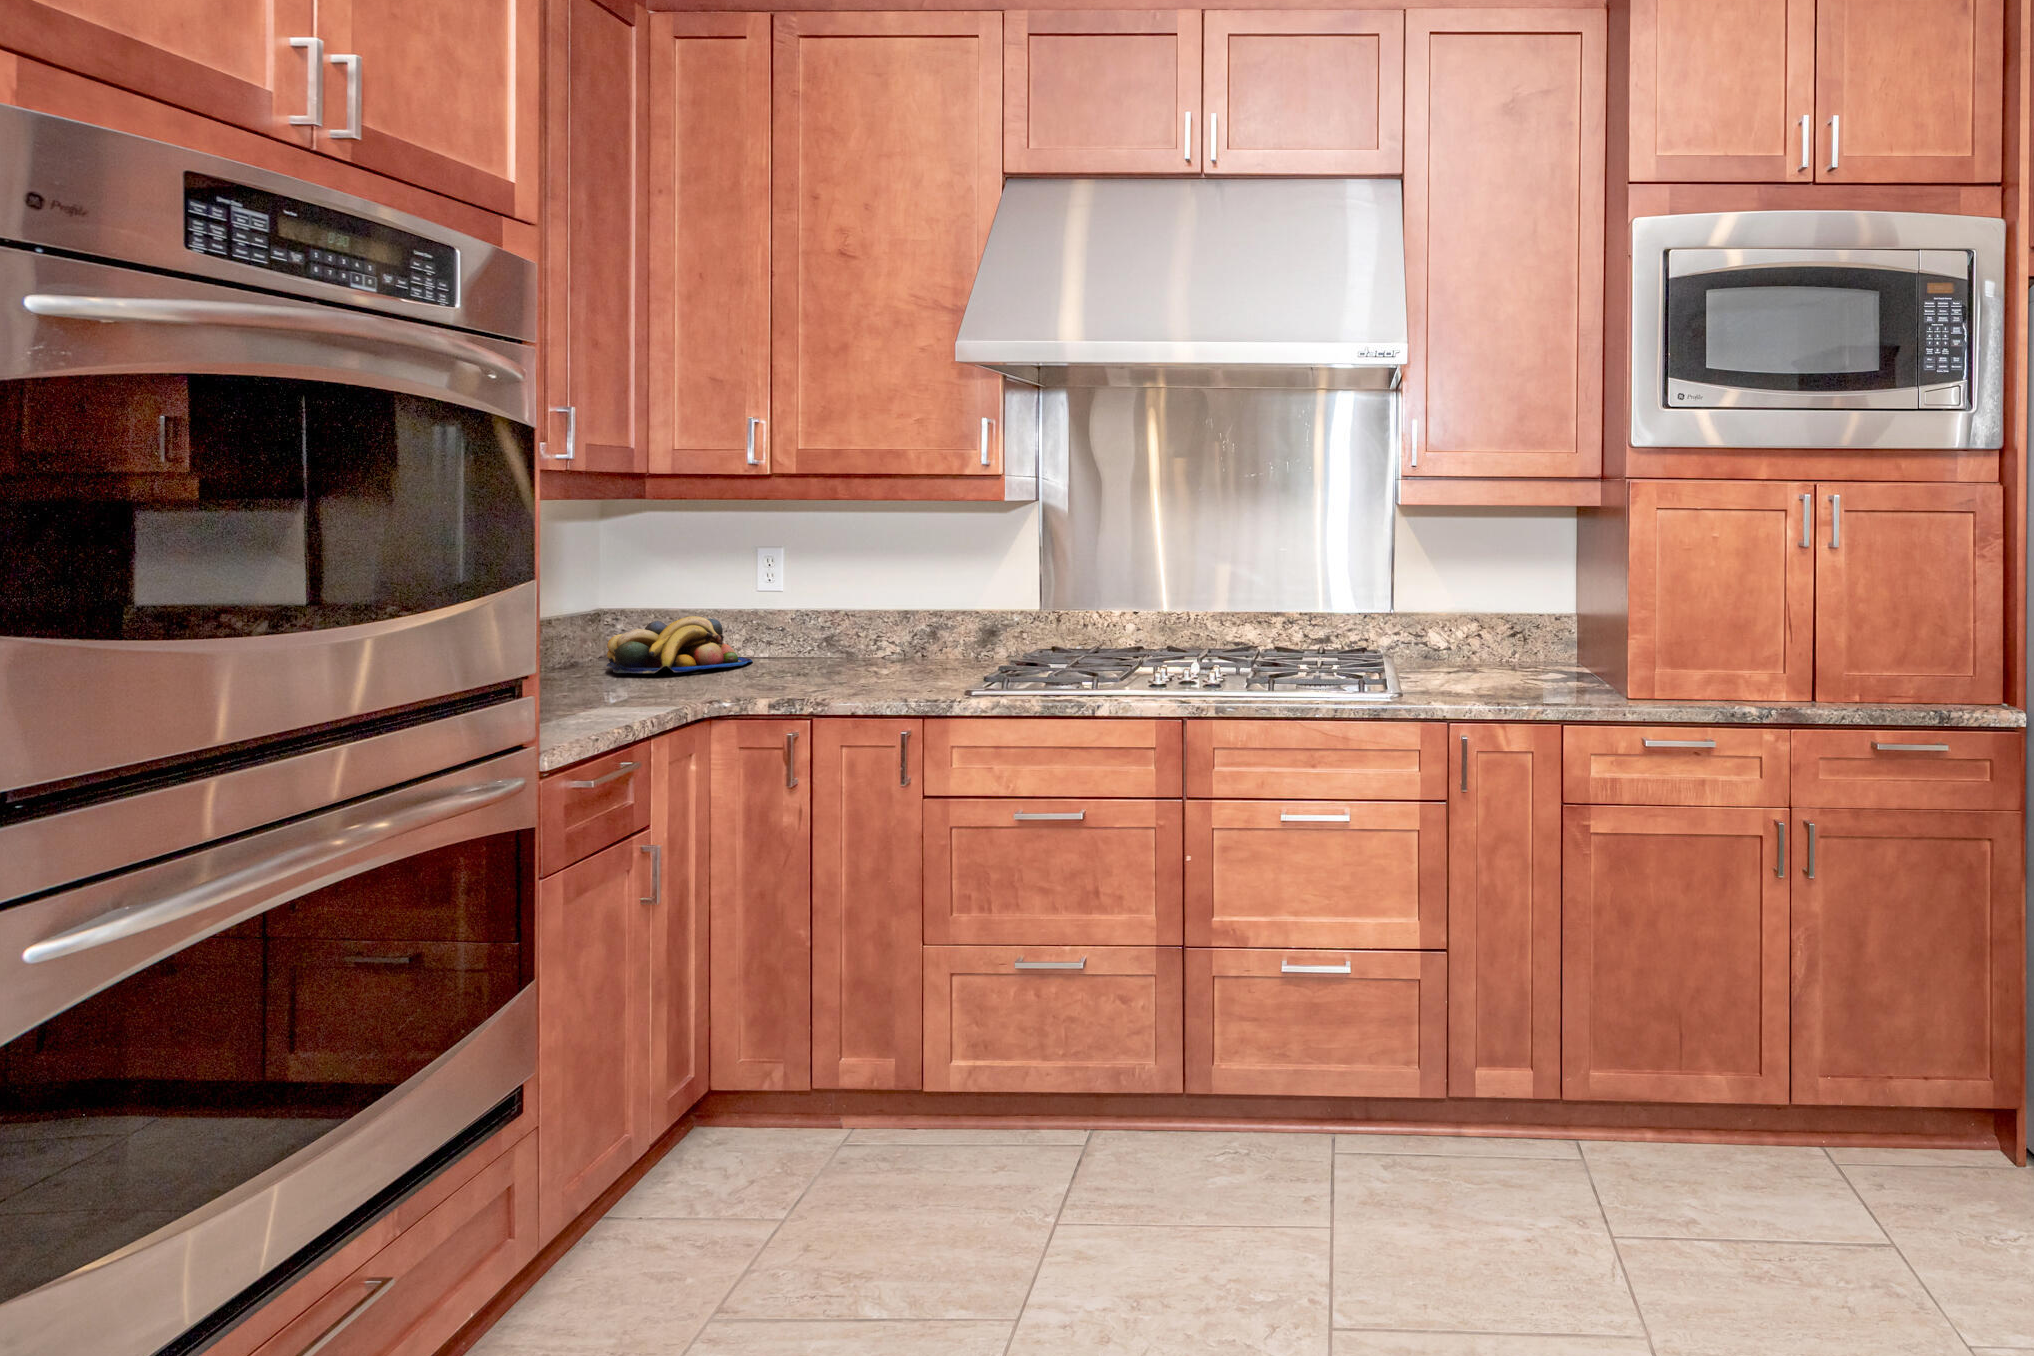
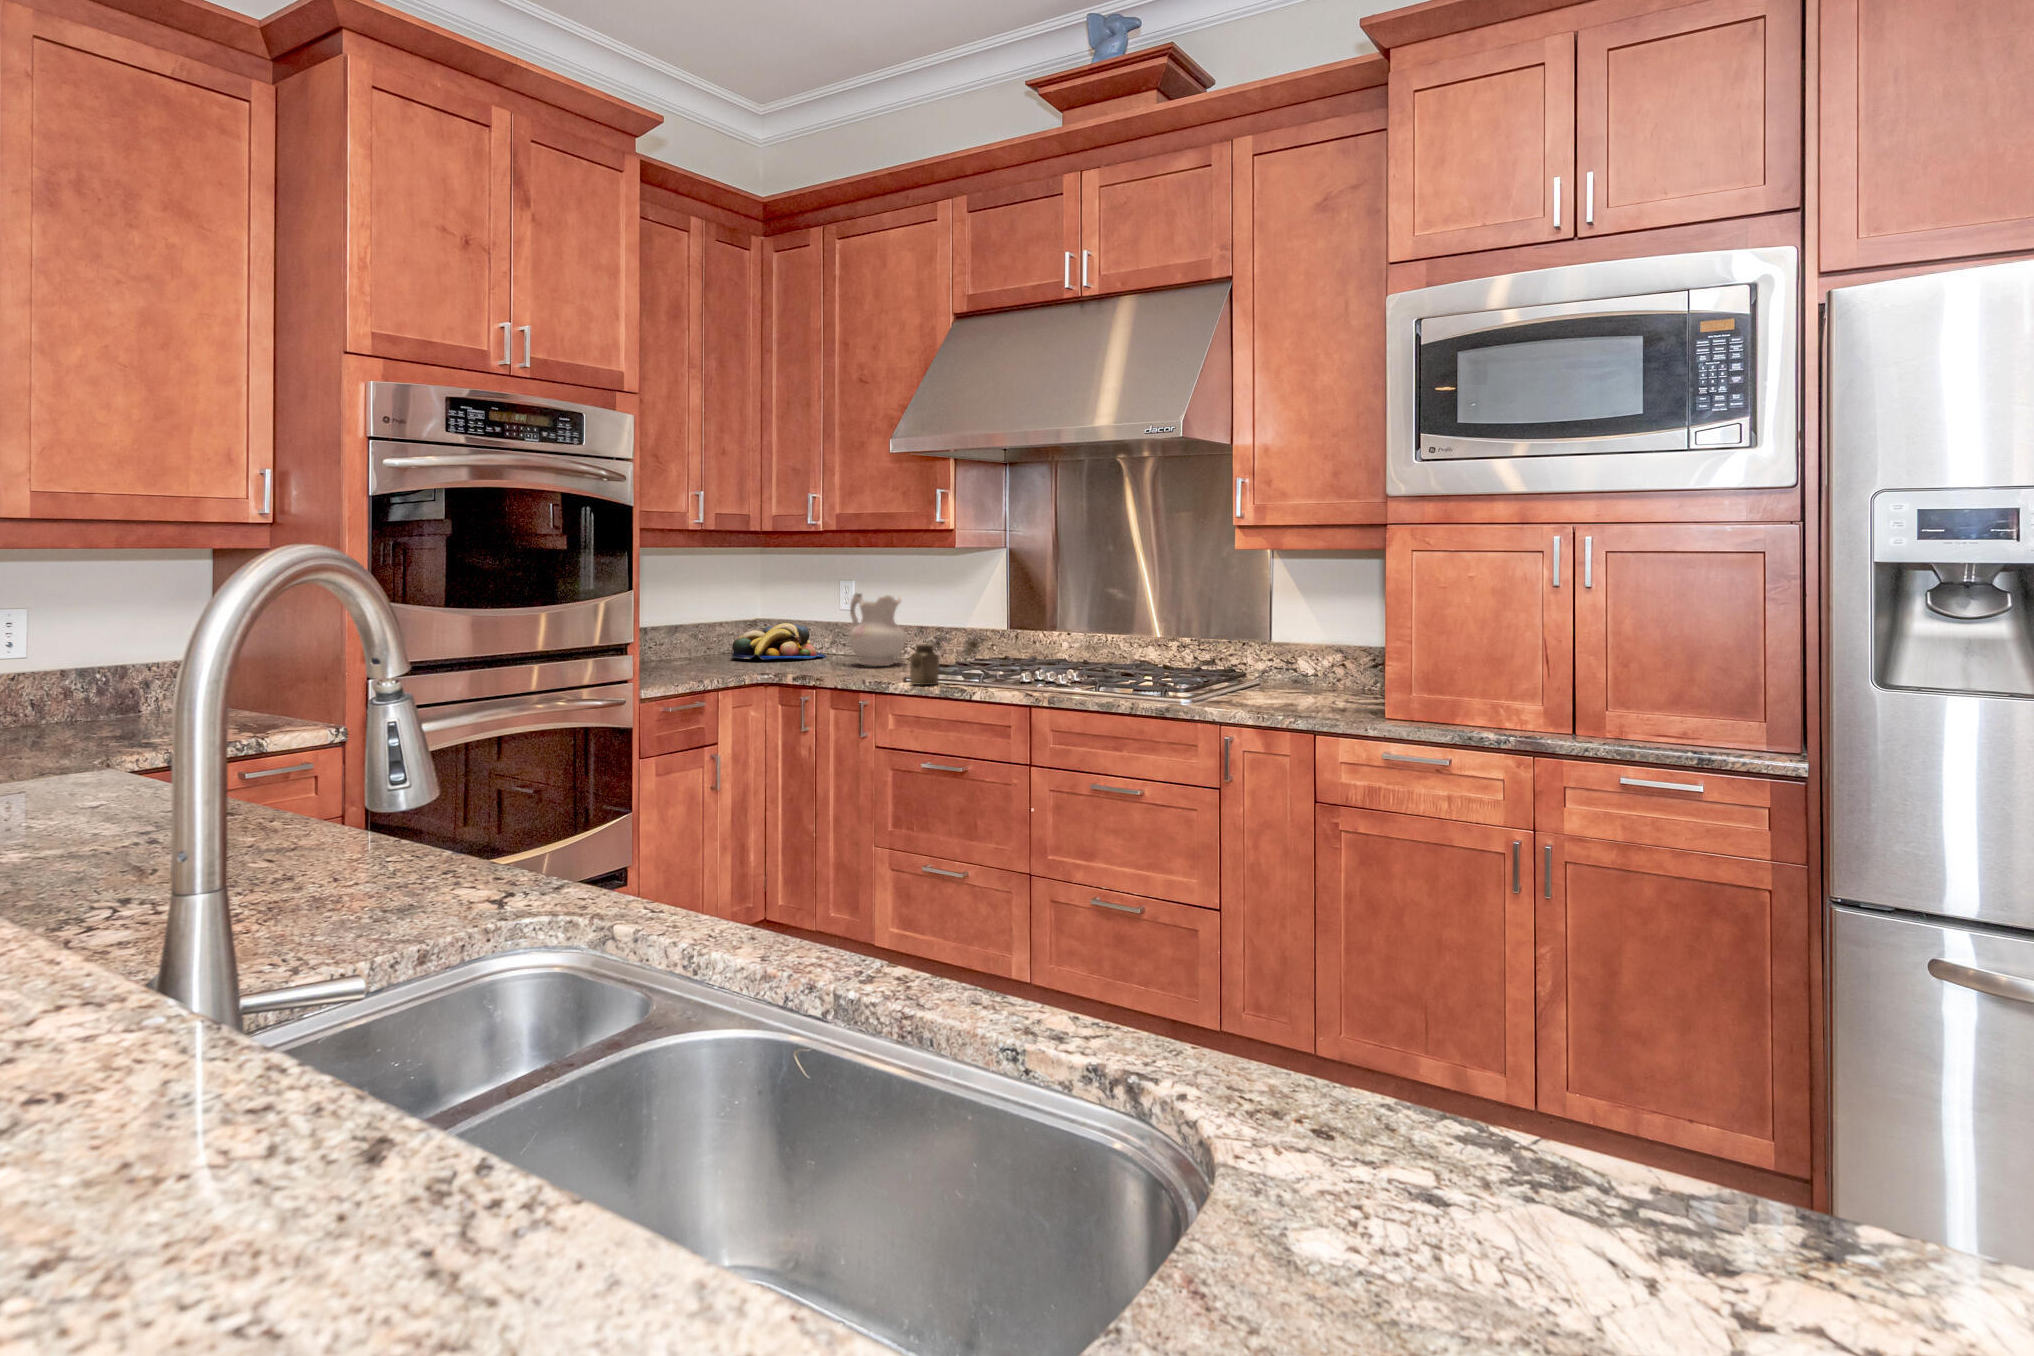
ceramic pitcher: none [817,570,905,671] -> present [849,593,906,666]
salt shaker: none [995,640,1034,697] -> present [910,643,939,685]

